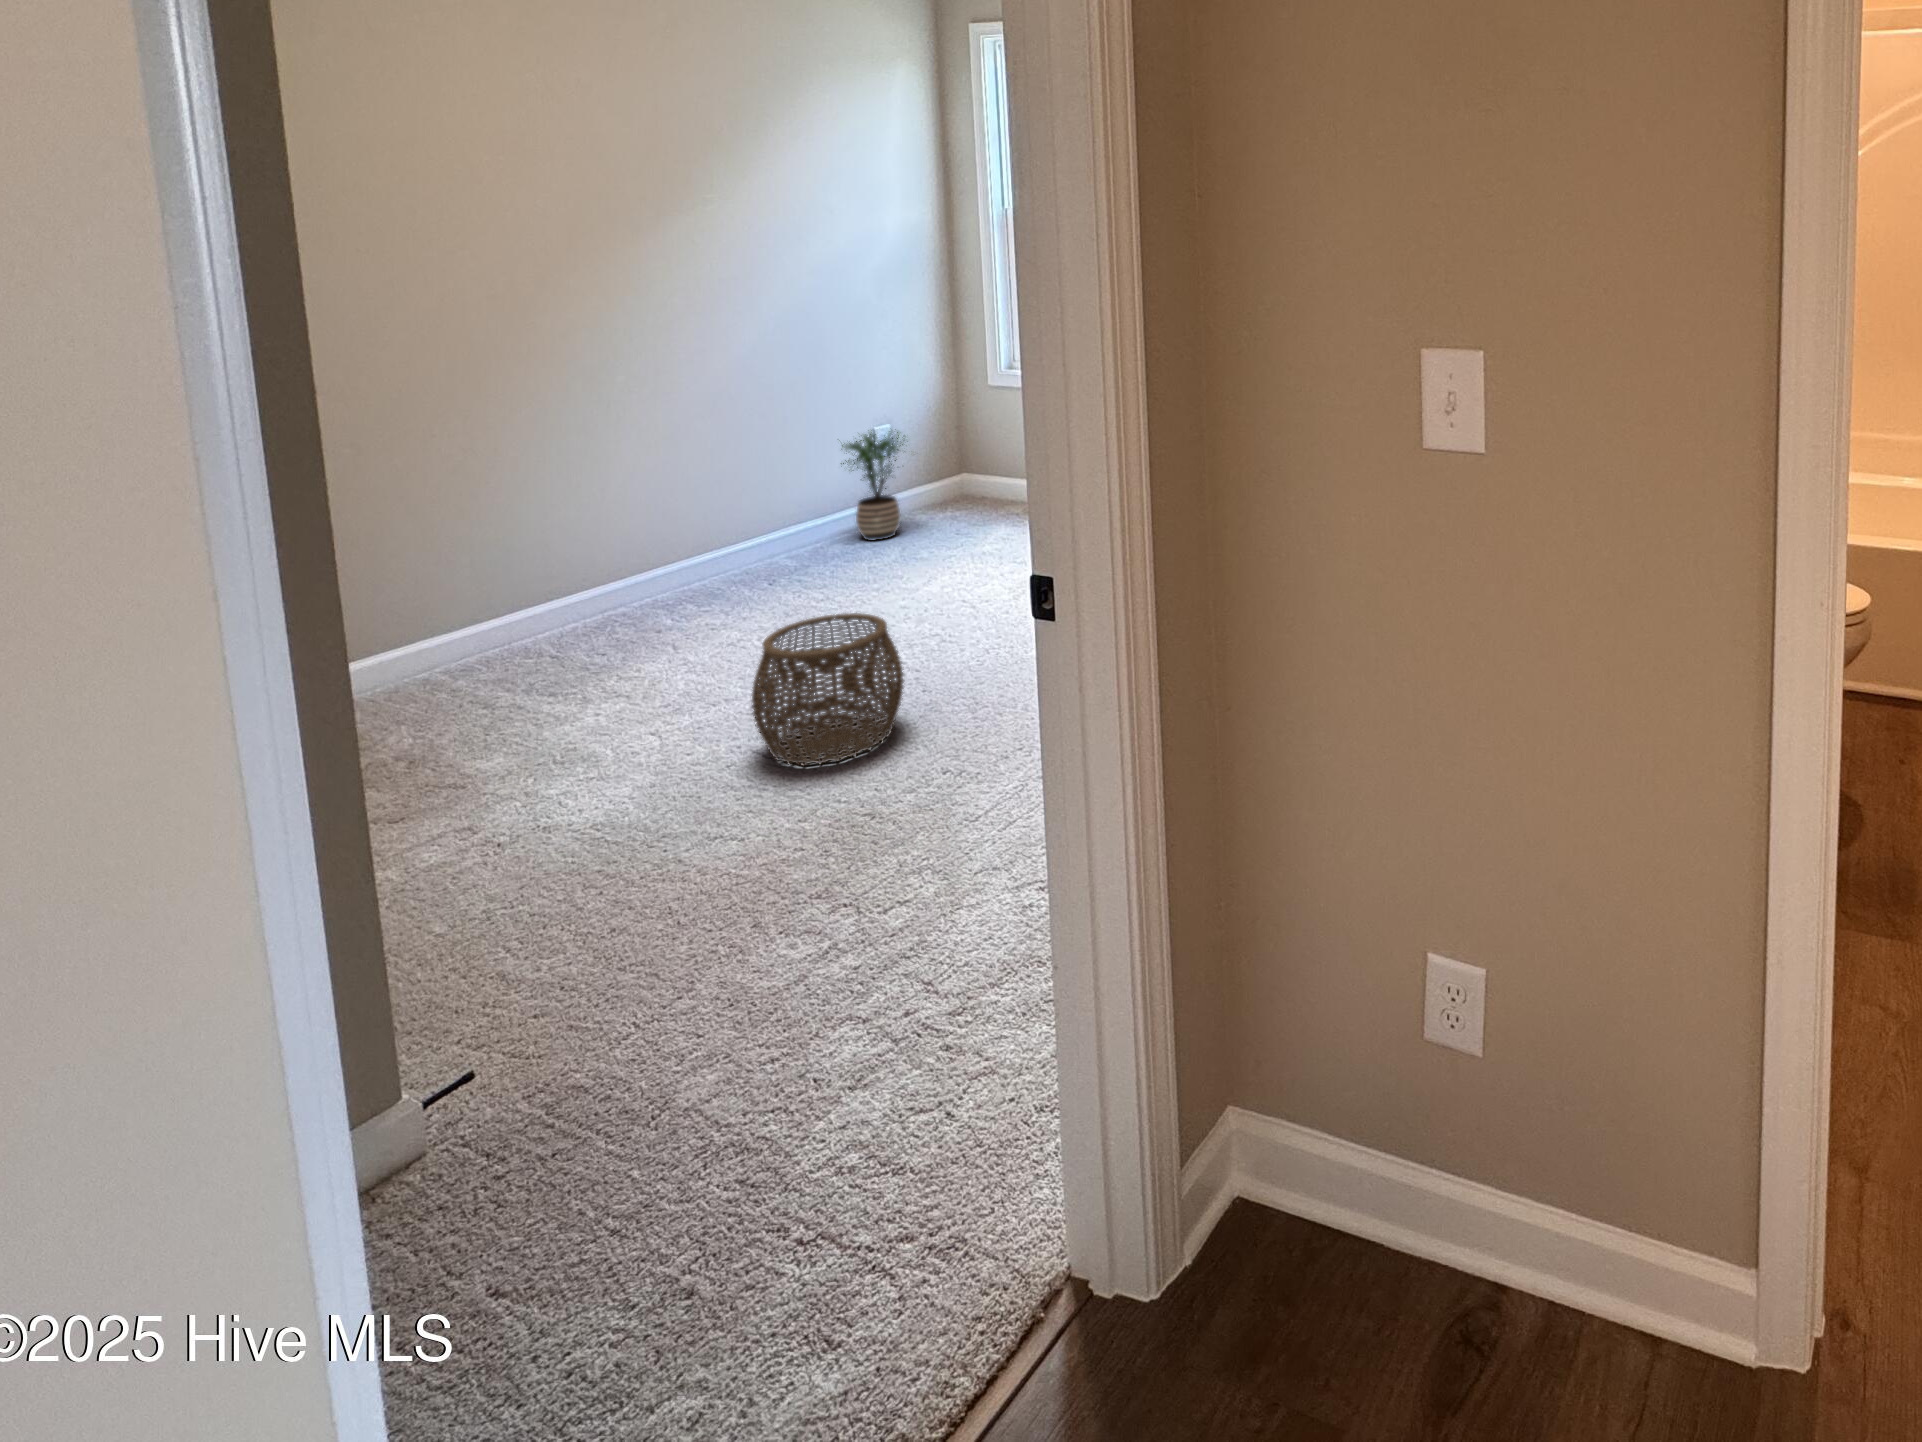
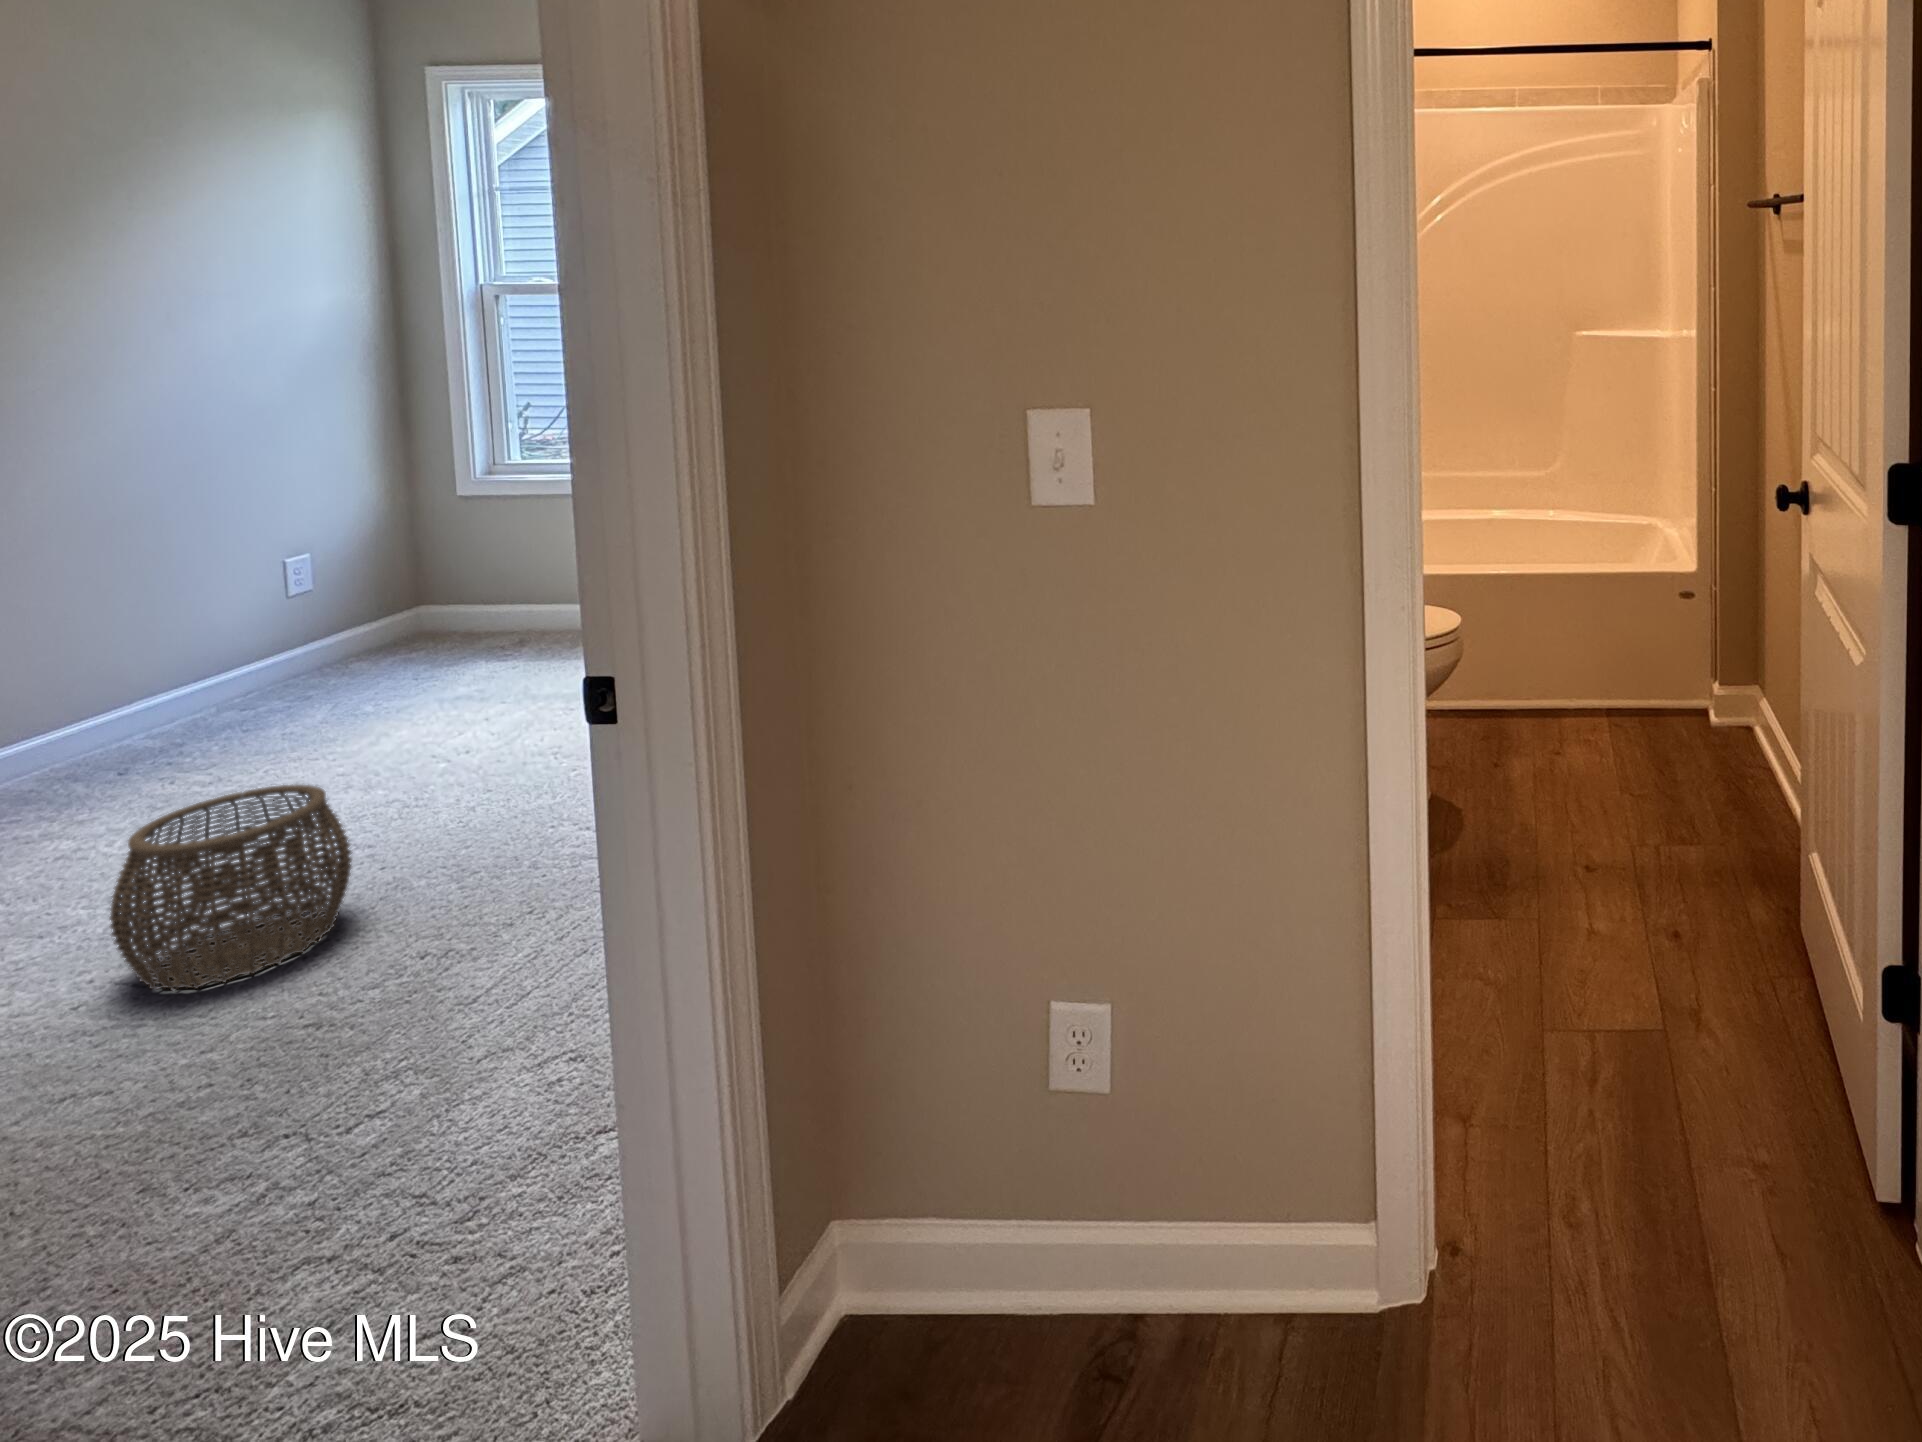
potted plant: present [841,429,908,540] -> none [218,557,349,703]

